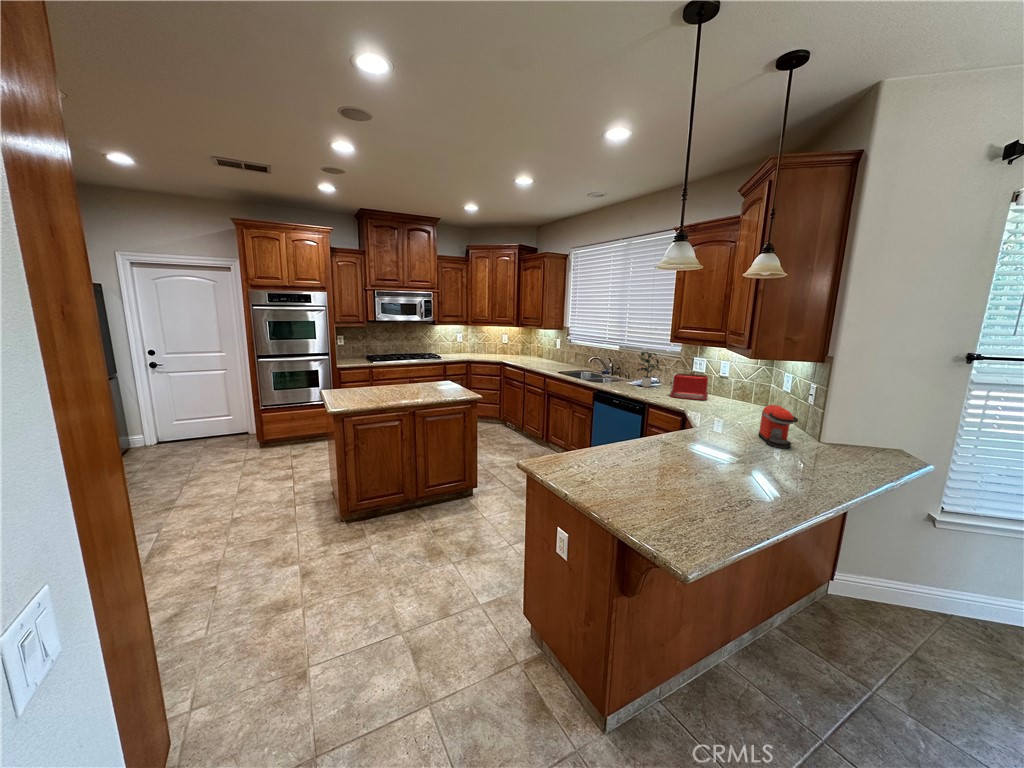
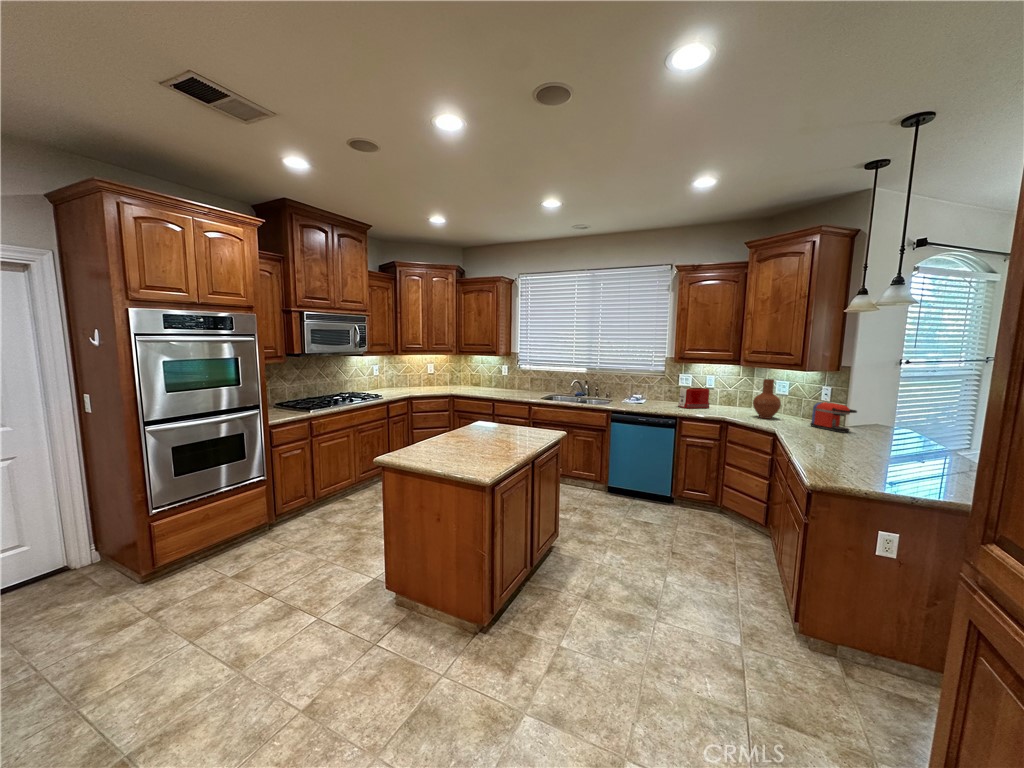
potted plant: present [637,352,662,387] -> none [630,371,660,403]
vase: none [721,368,756,420] -> present [753,379,781,419]

